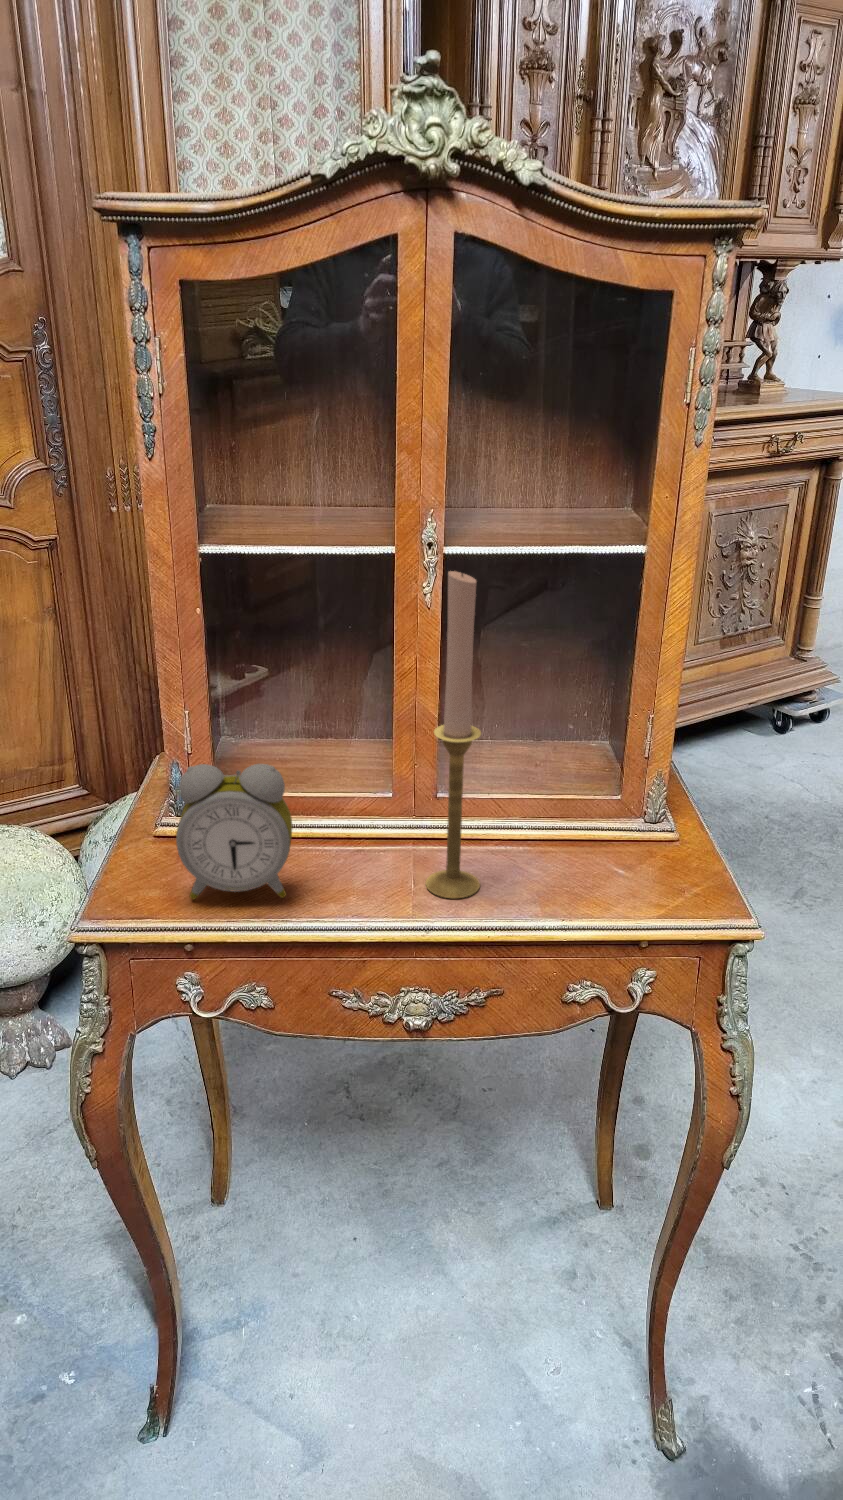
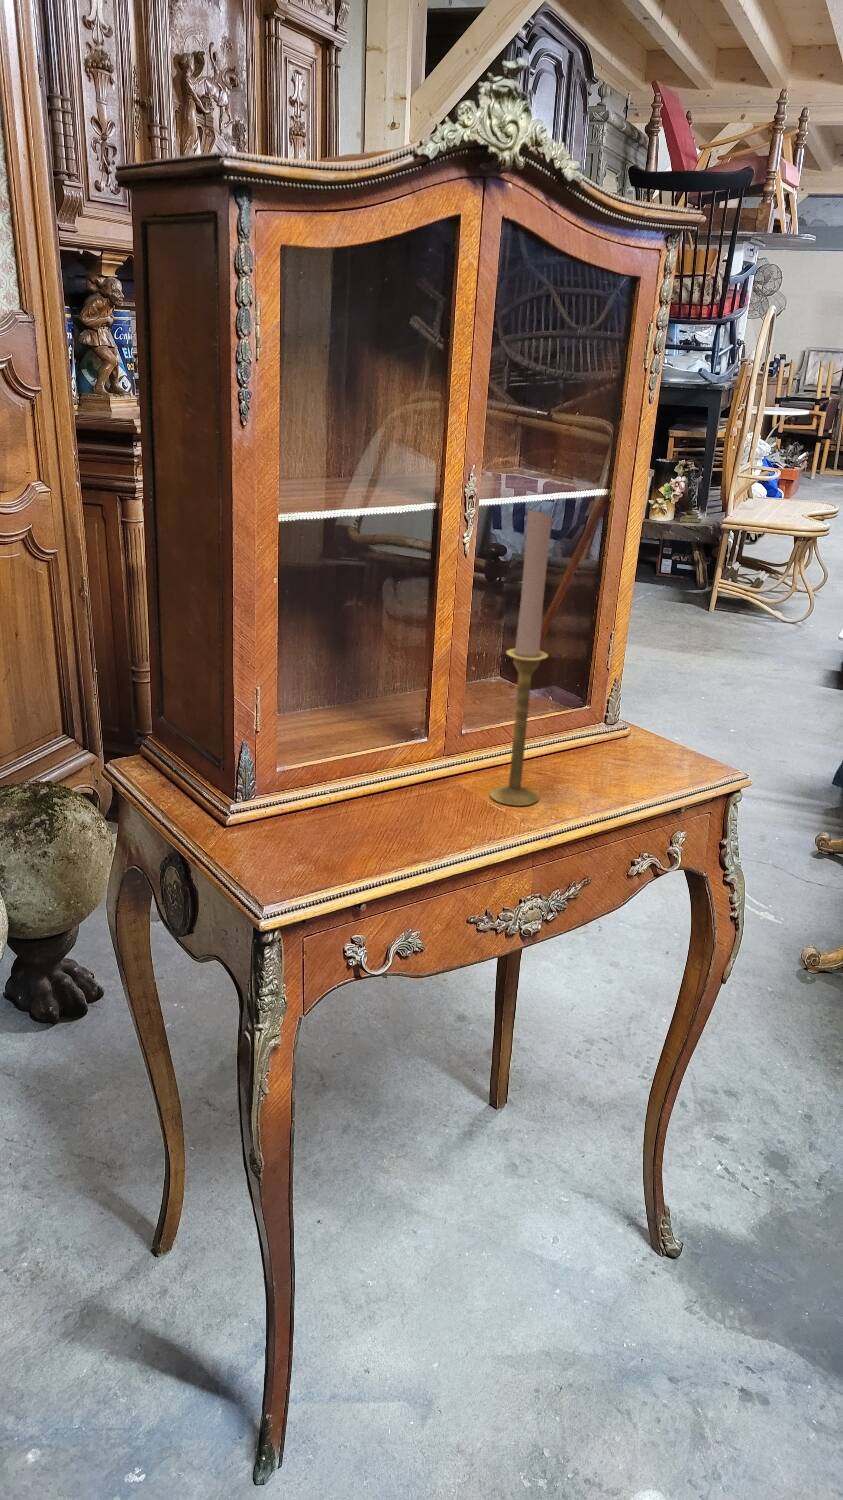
alarm clock: present [176,764,292,899] -> none [311,705,423,855]

